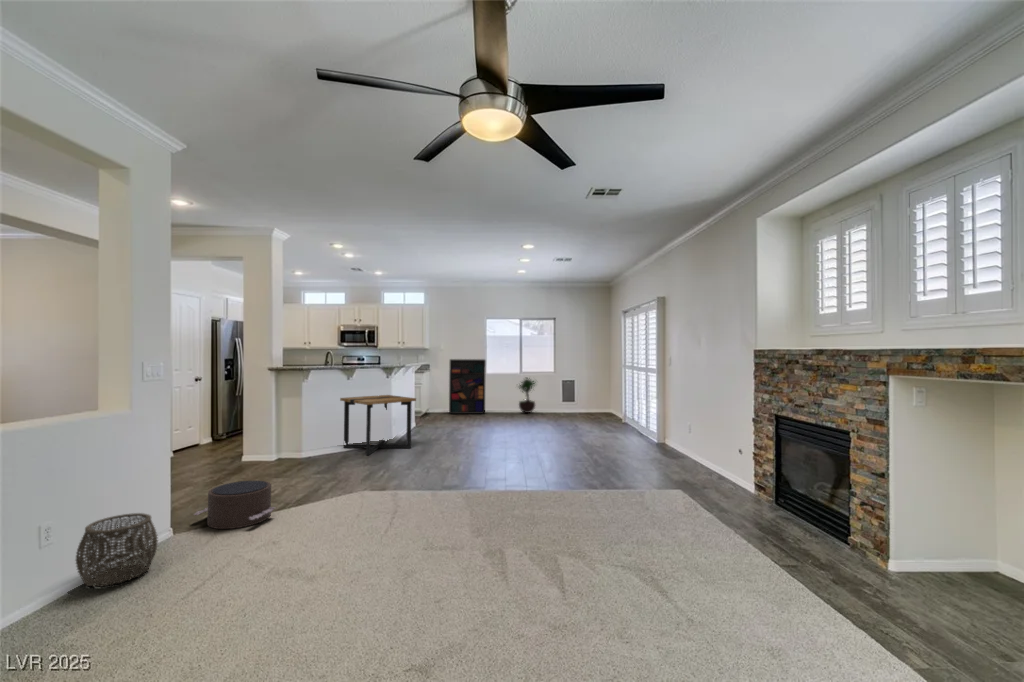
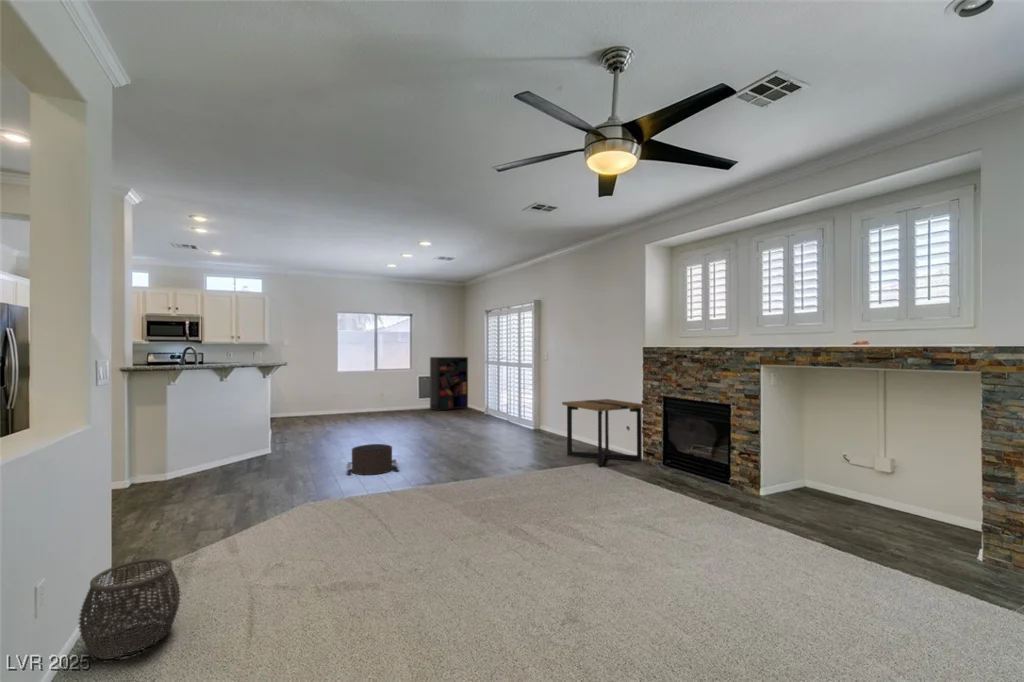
bookshelf: present [449,359,486,414] -> present [430,357,468,410]
potted tree: present [519,378,536,413] -> none [374,373,397,413]
side table: present [340,395,416,455] -> present [562,399,647,467]
pouf: present [194,481,274,529] -> present [347,444,397,475]

